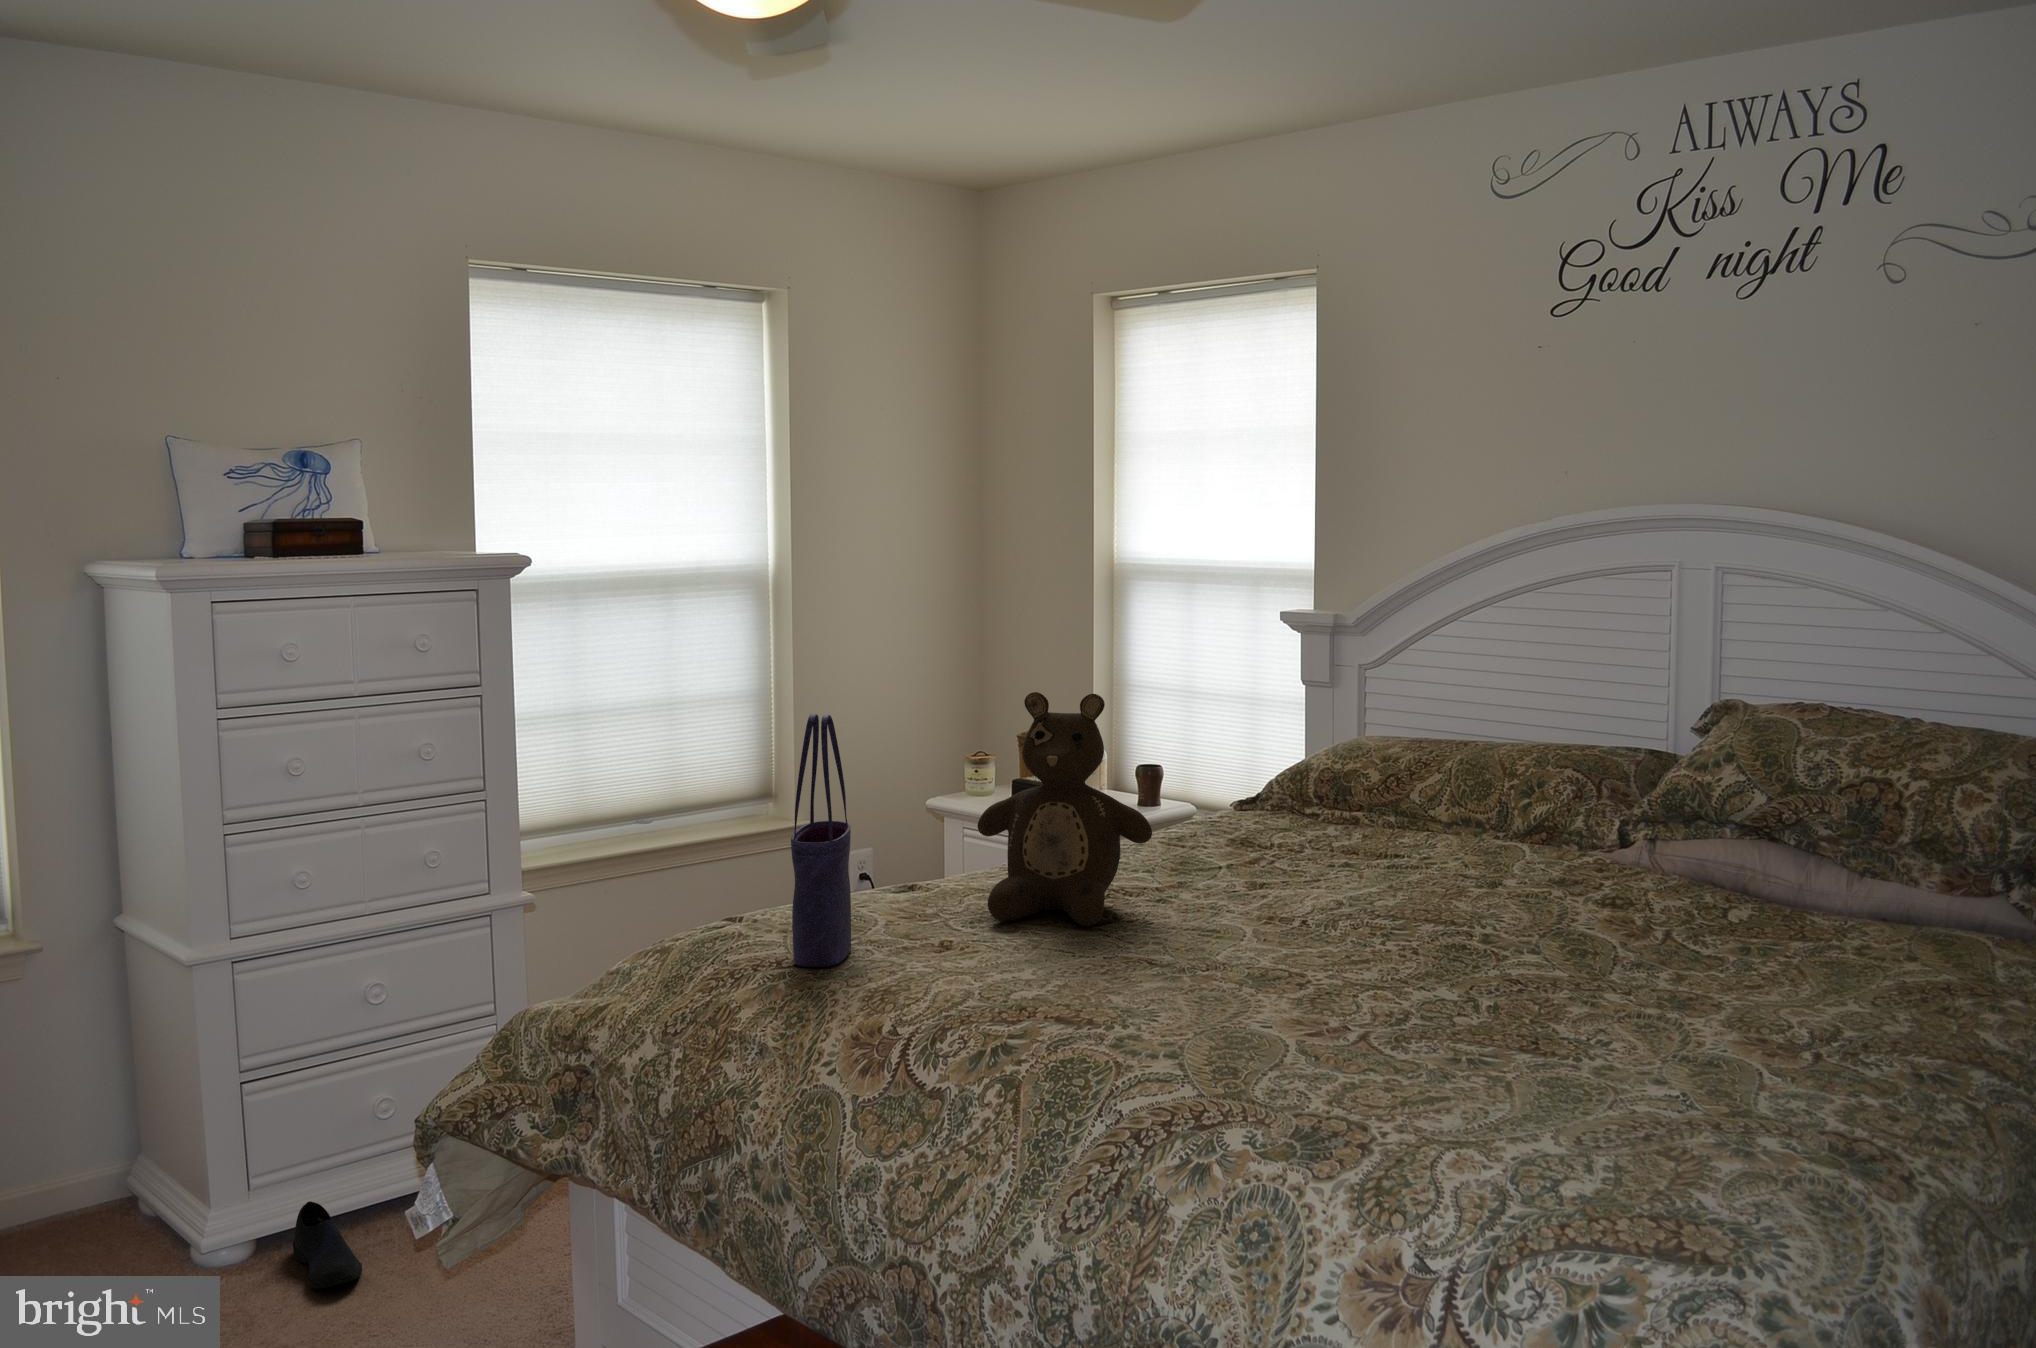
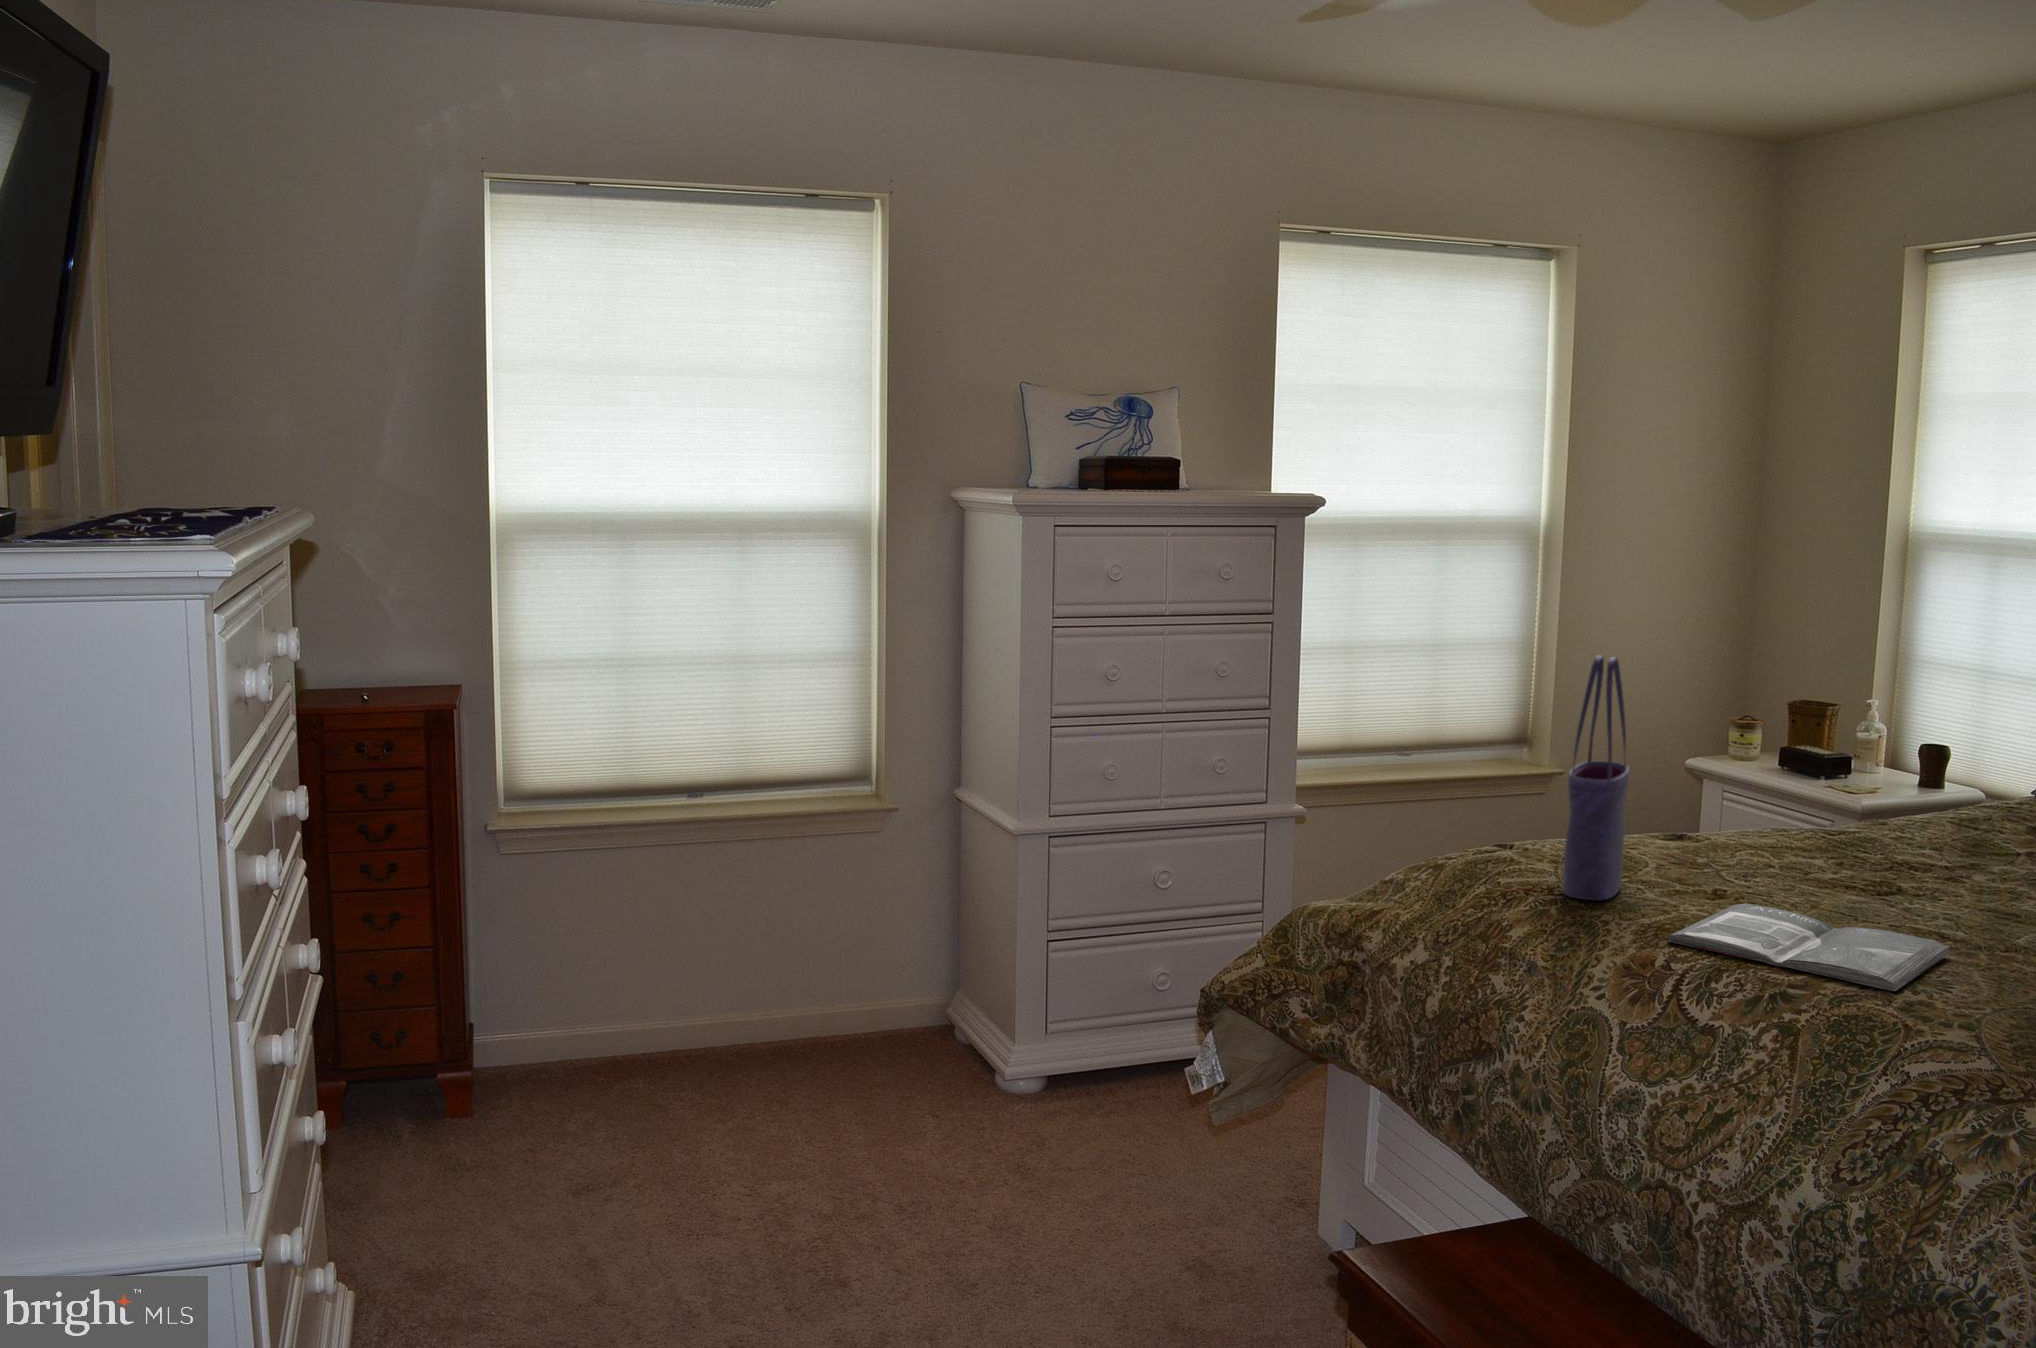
teddy bear: present [977,692,1152,926] -> none [1764,649,1969,897]
magazine: none [896,950,1147,1023] -> present [1668,903,1949,991]
shoe: present [293,1201,362,1288] -> none [1085,1052,1141,1127]

